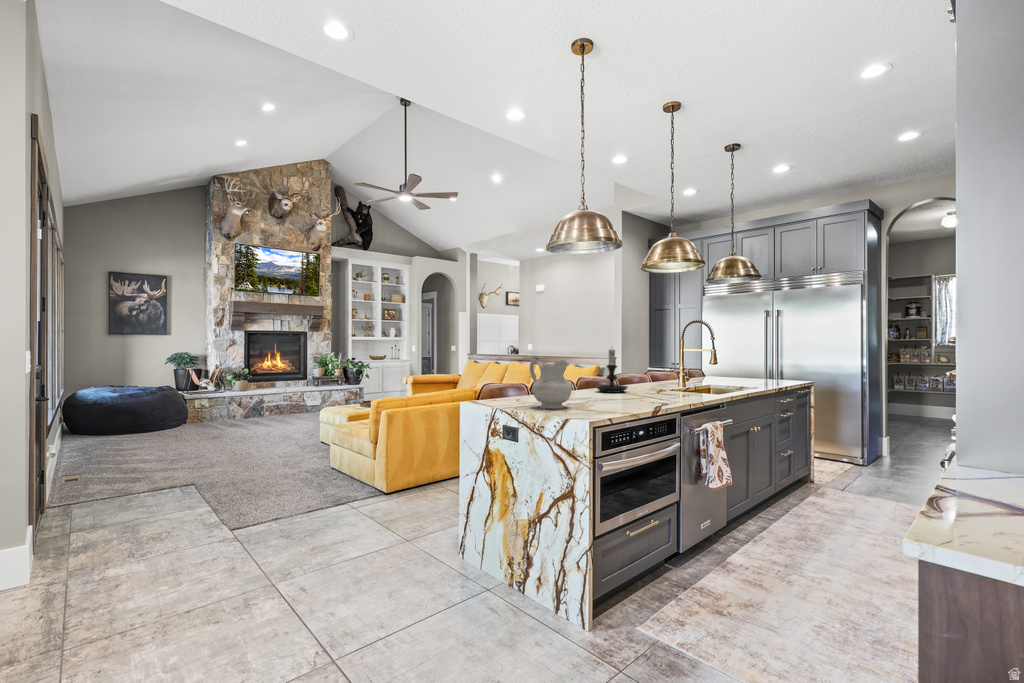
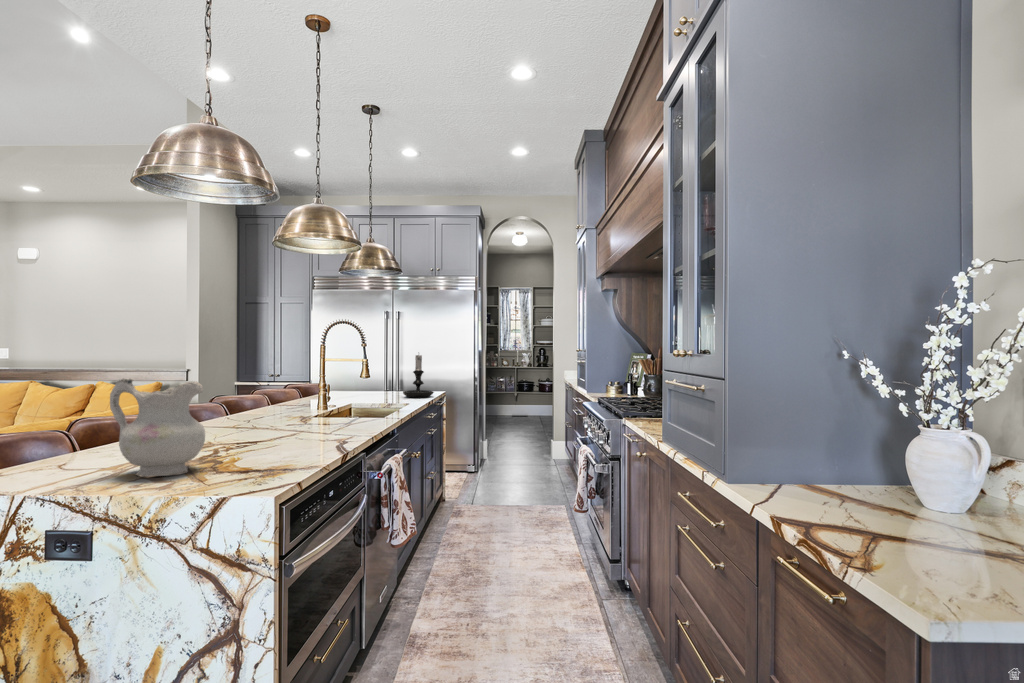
candle holder: present [596,349,628,393] -> present [403,355,434,398]

